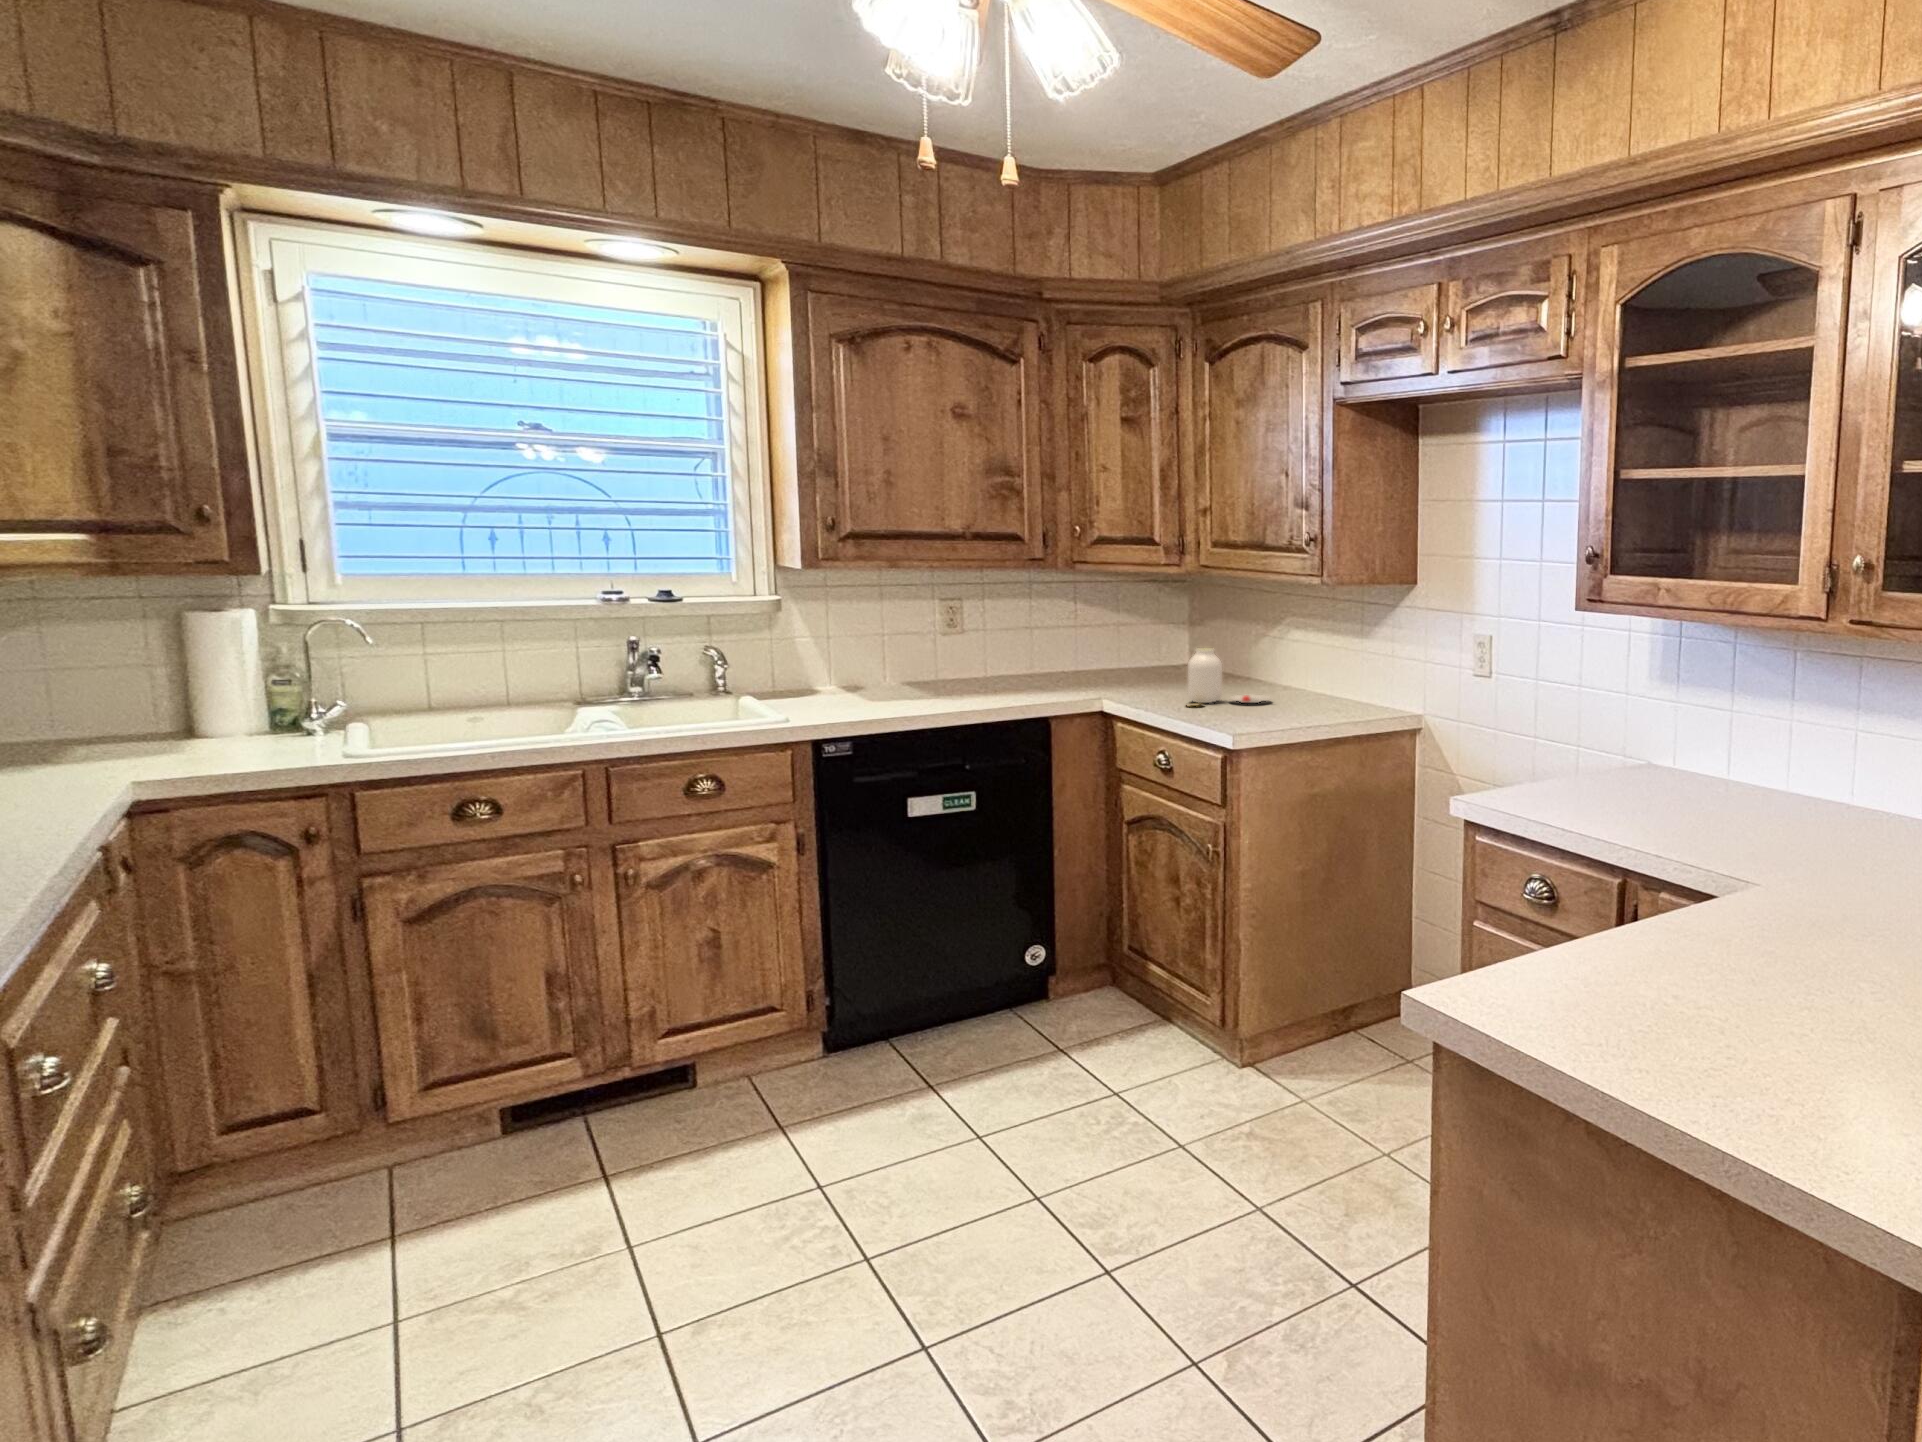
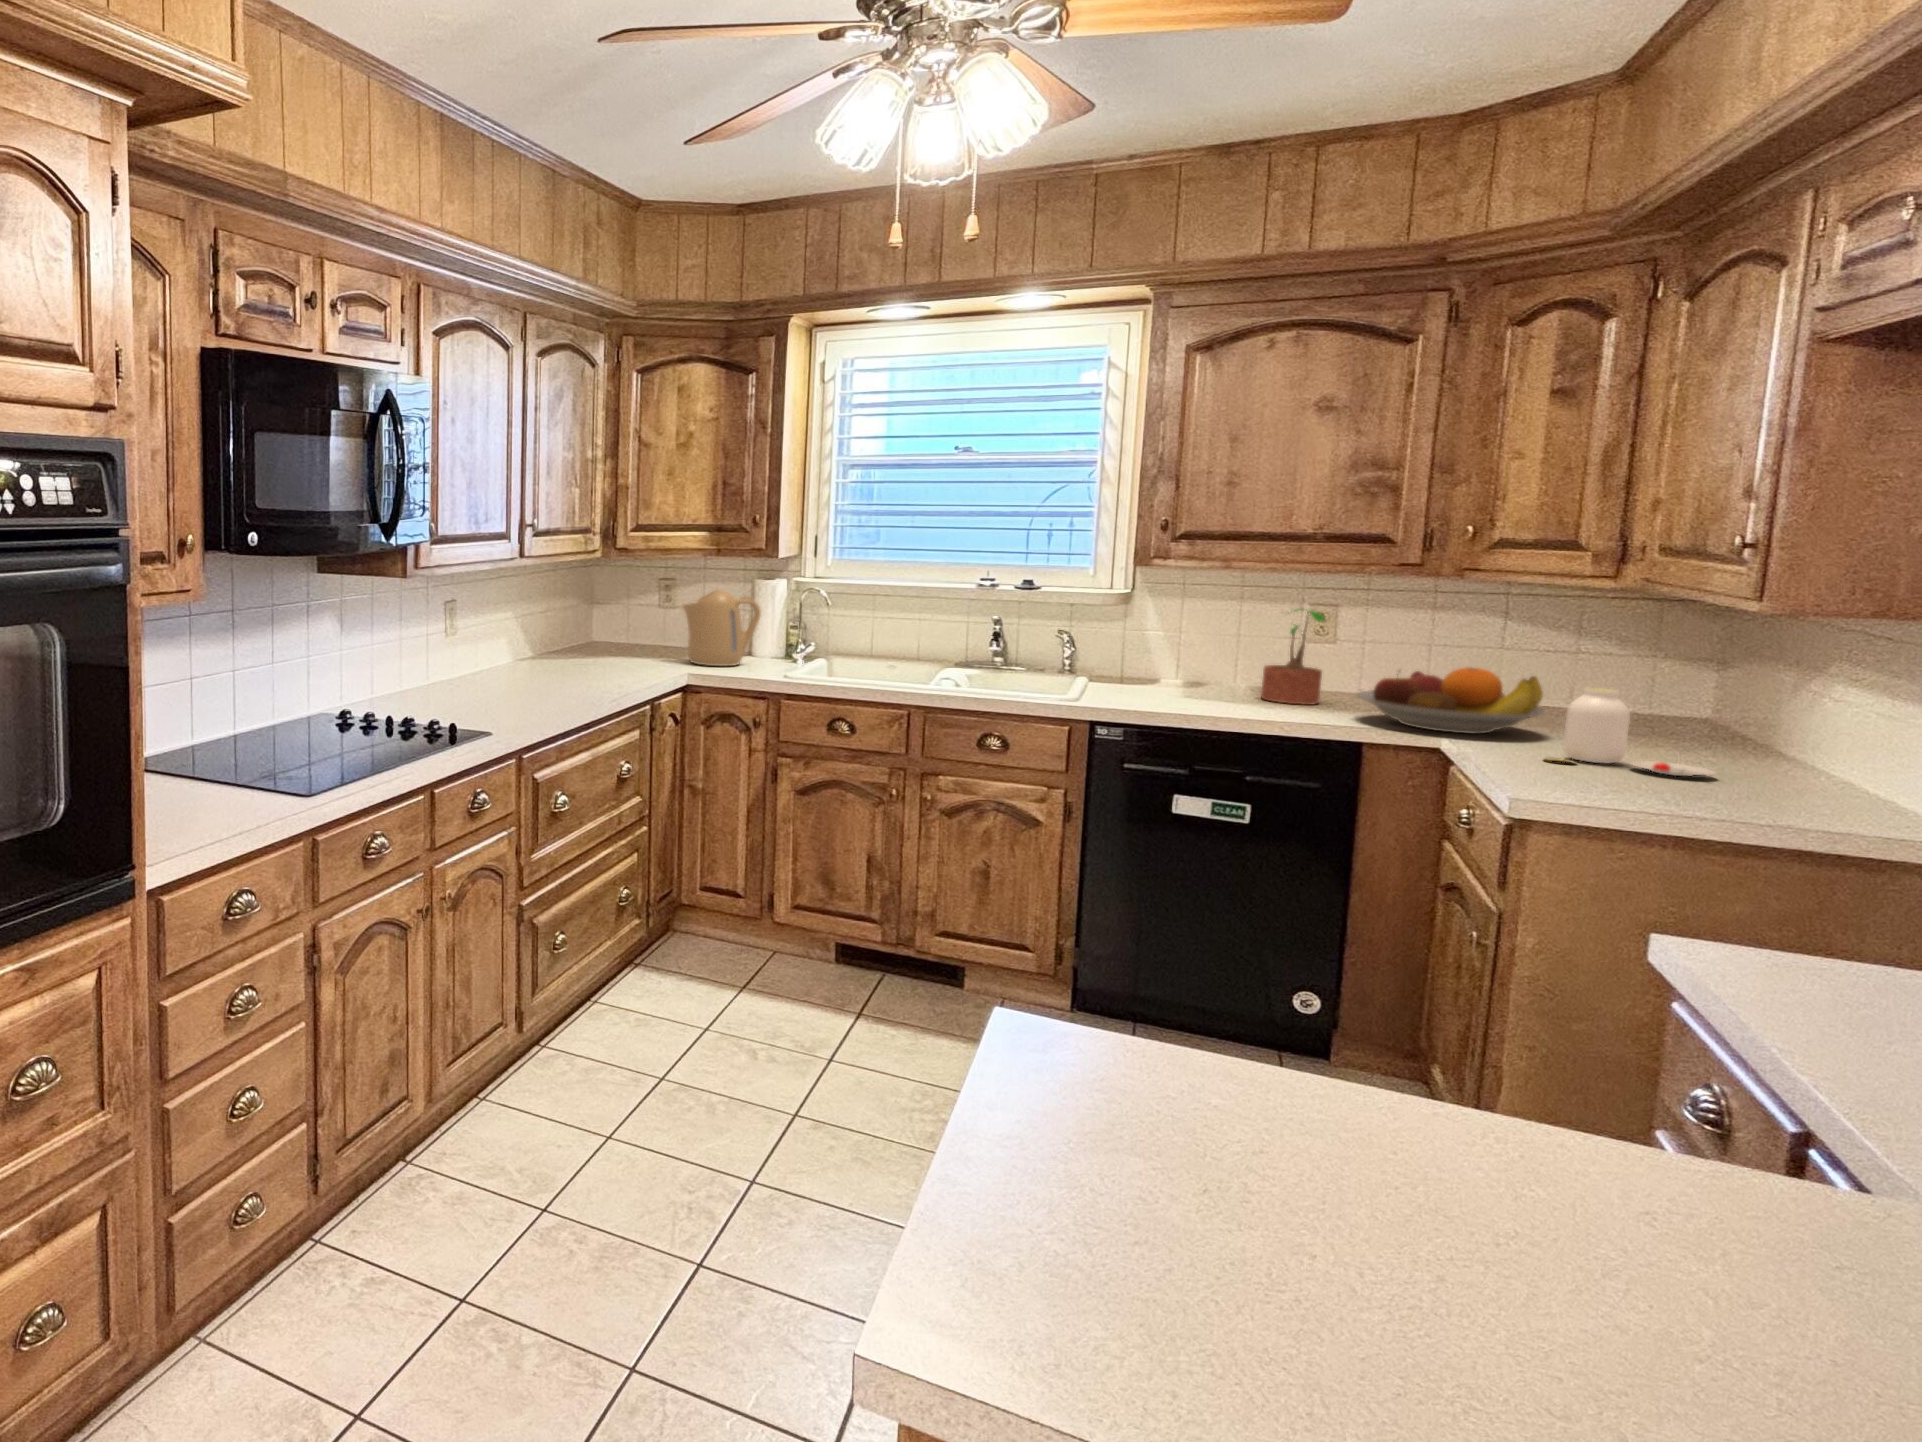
potted plant: none [927,603,977,692] -> present [1261,609,1324,705]
kettle: none [61,637,251,768] -> present [683,590,761,666]
fruit bowl: none [1024,642,1151,697] -> present [1357,667,1546,734]

